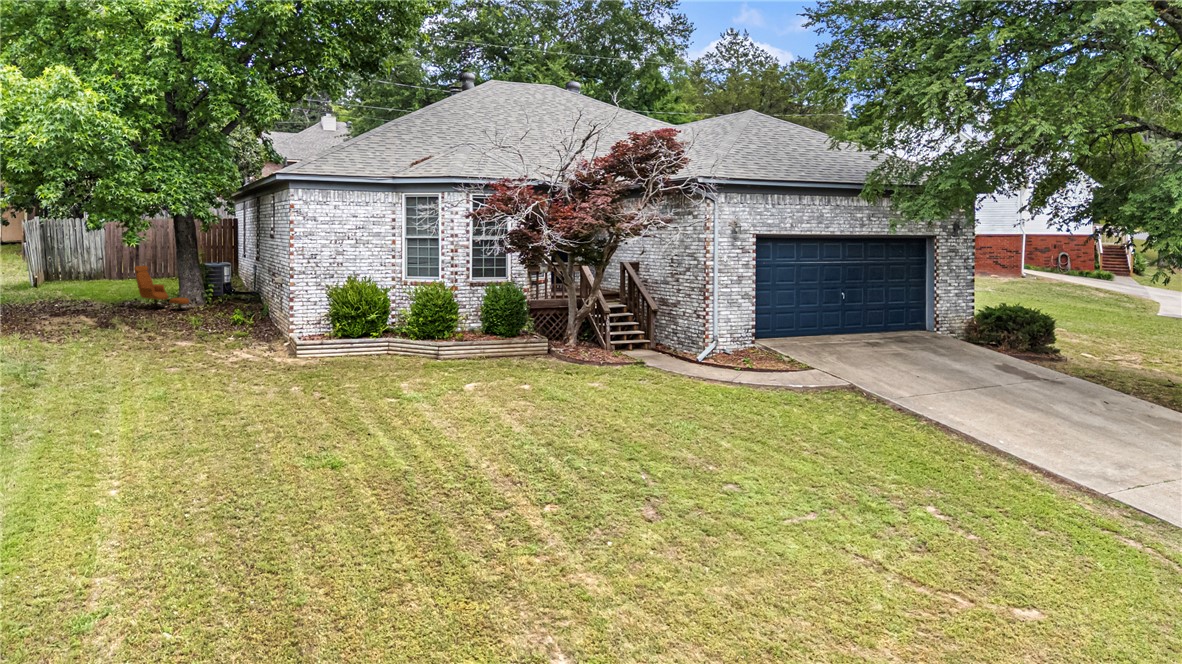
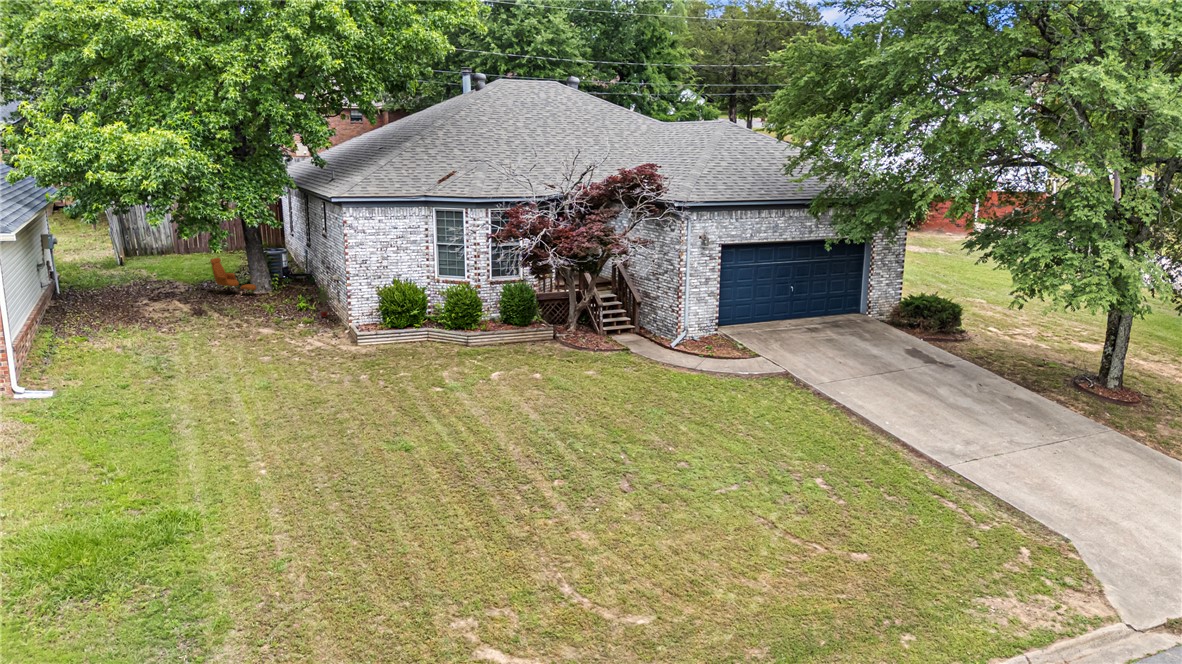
potted tree: none [256,290,280,331] -> present [319,287,335,317]

